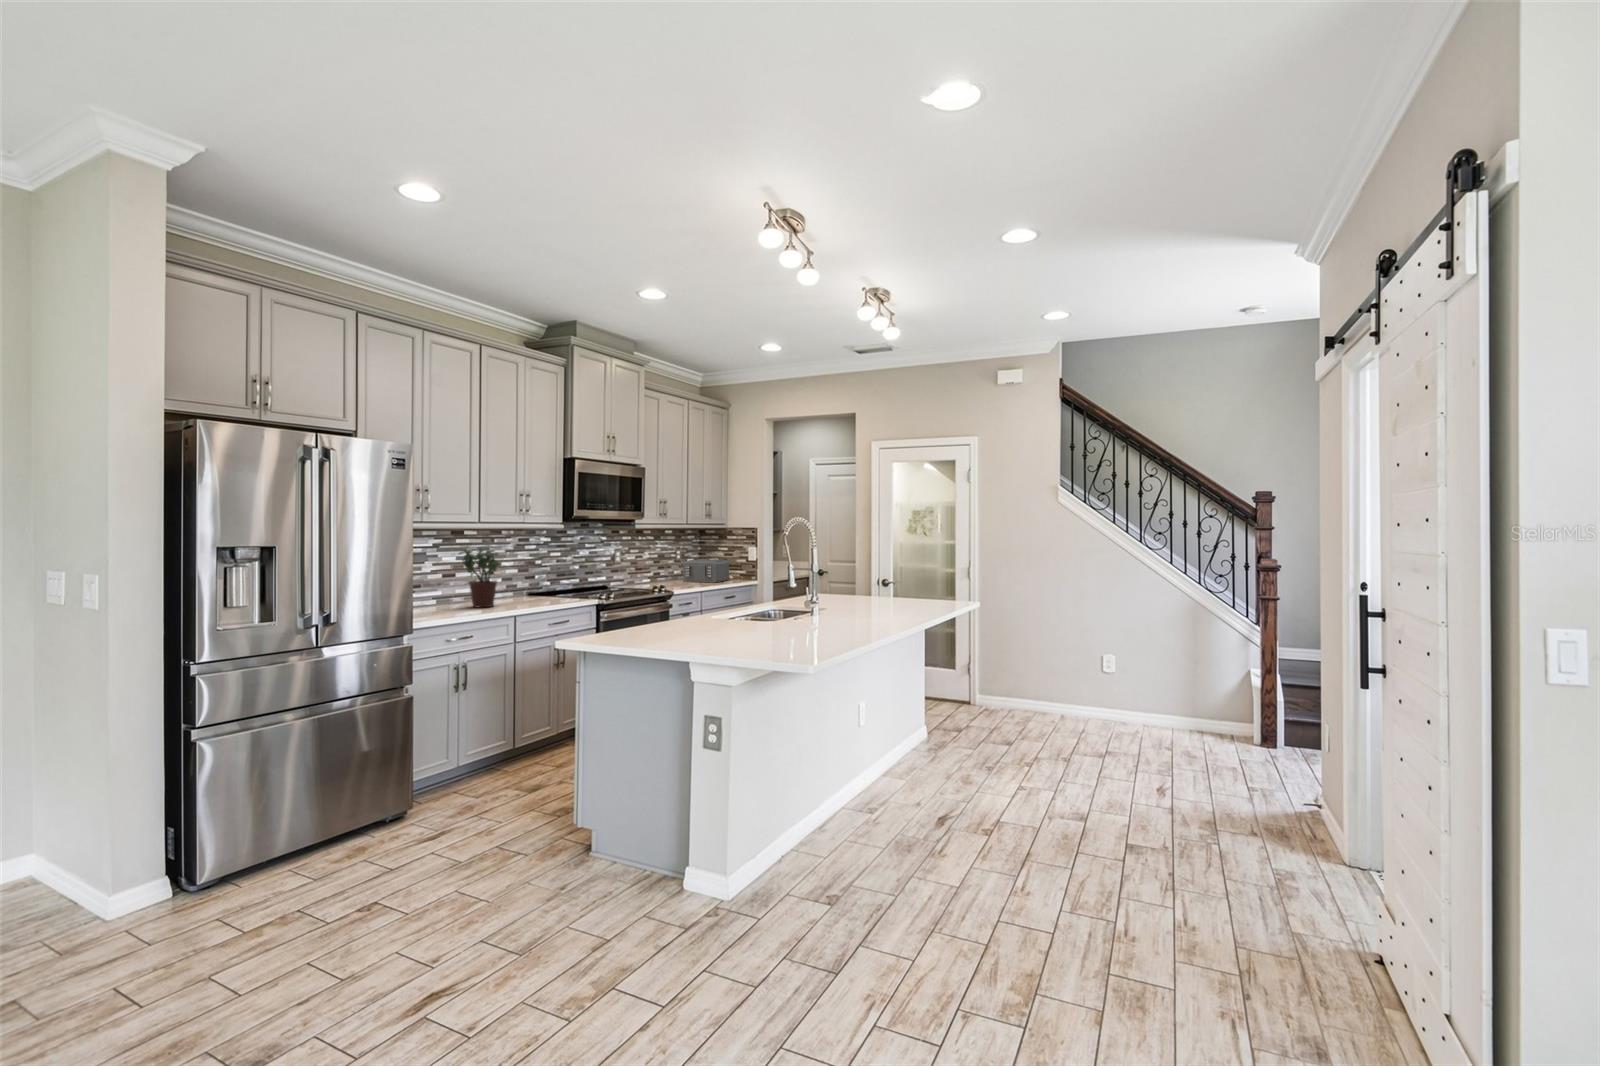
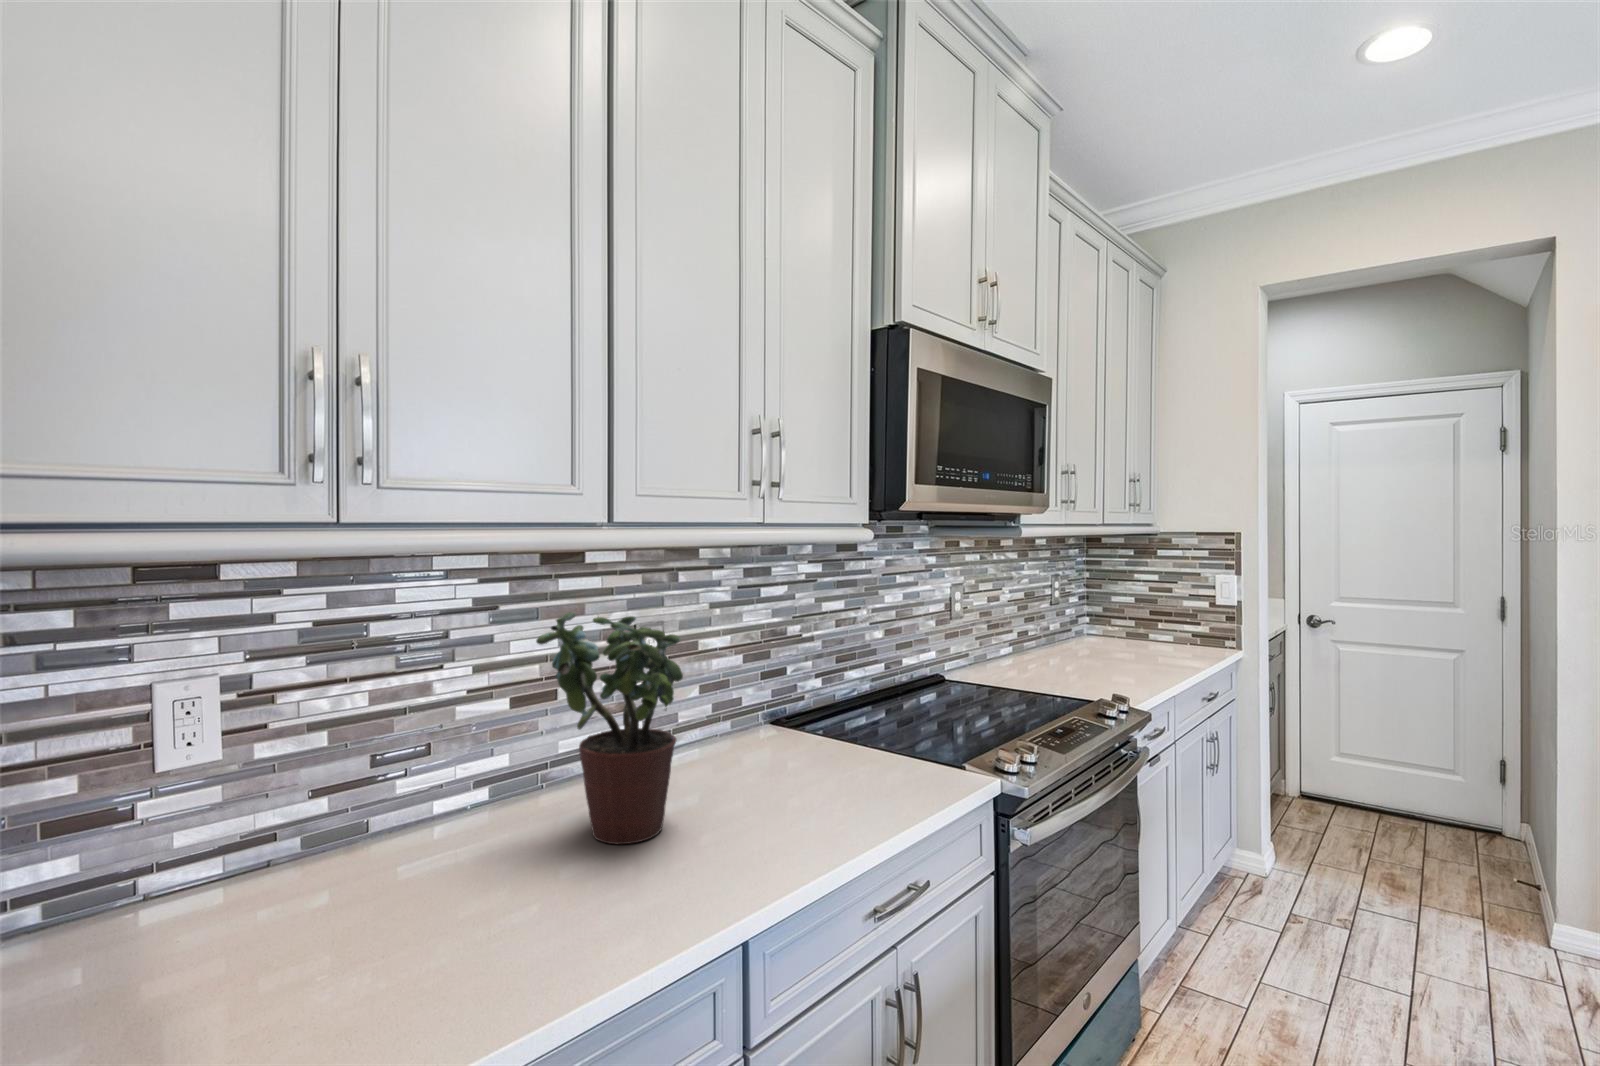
toaster: present [683,559,730,583] -> none [1079,599,1176,658]

